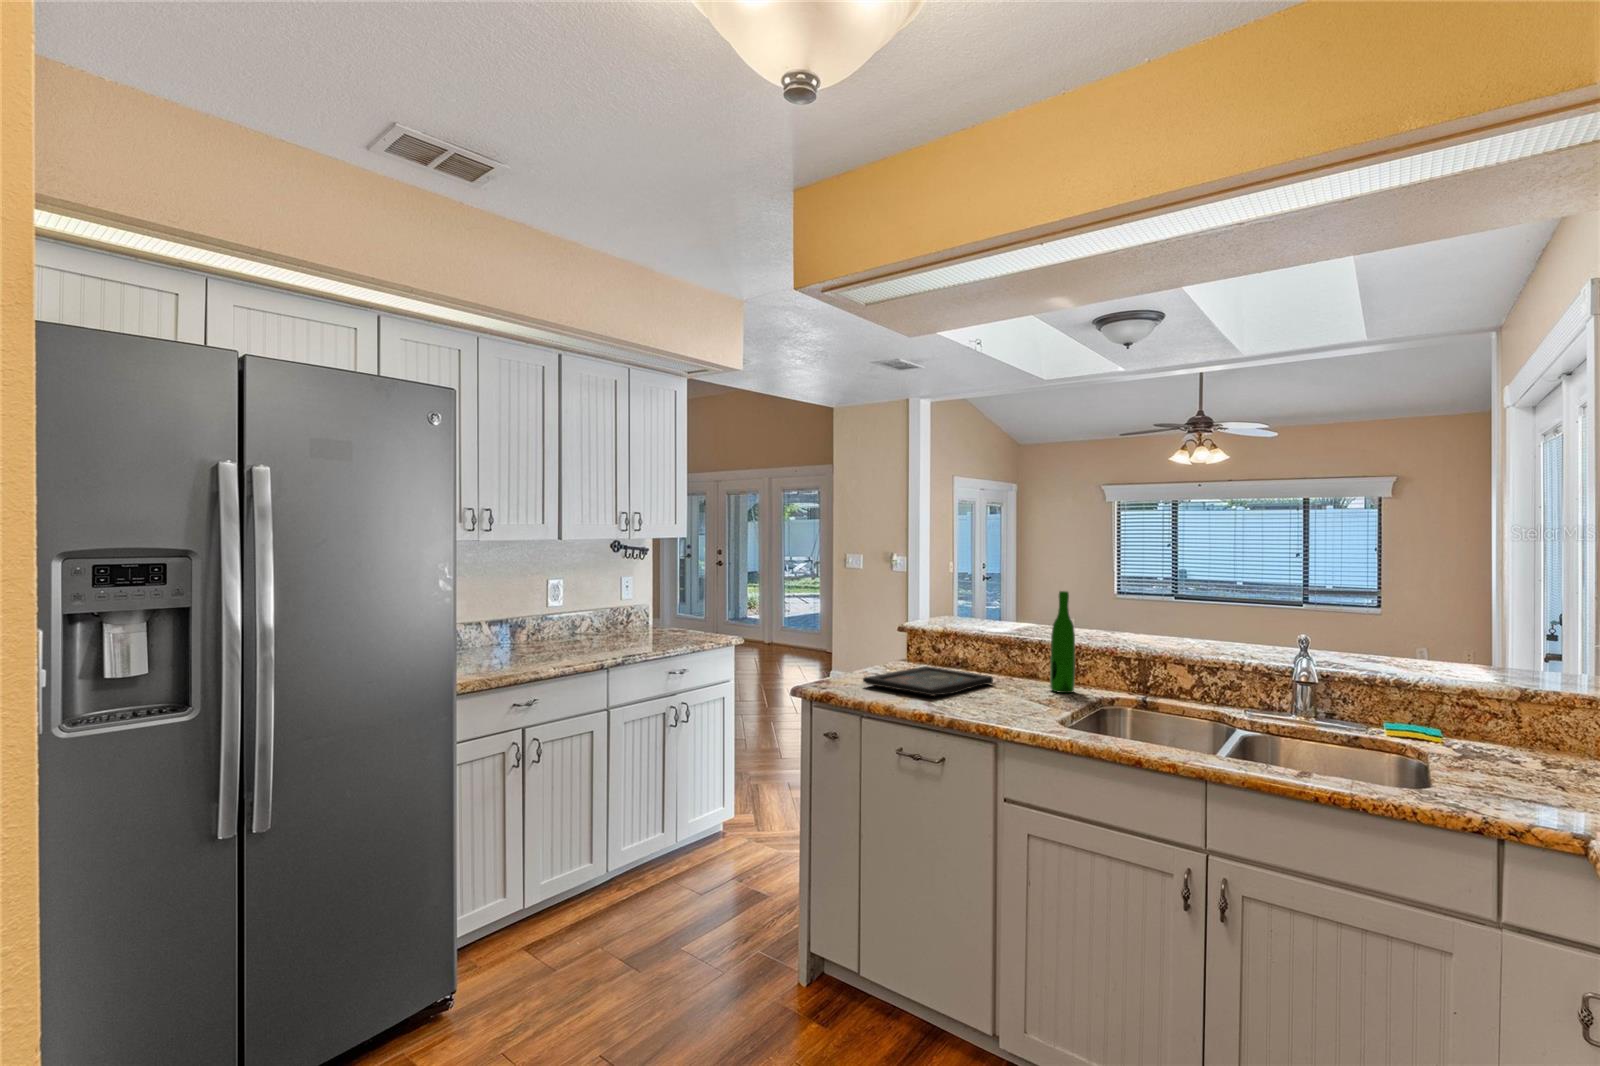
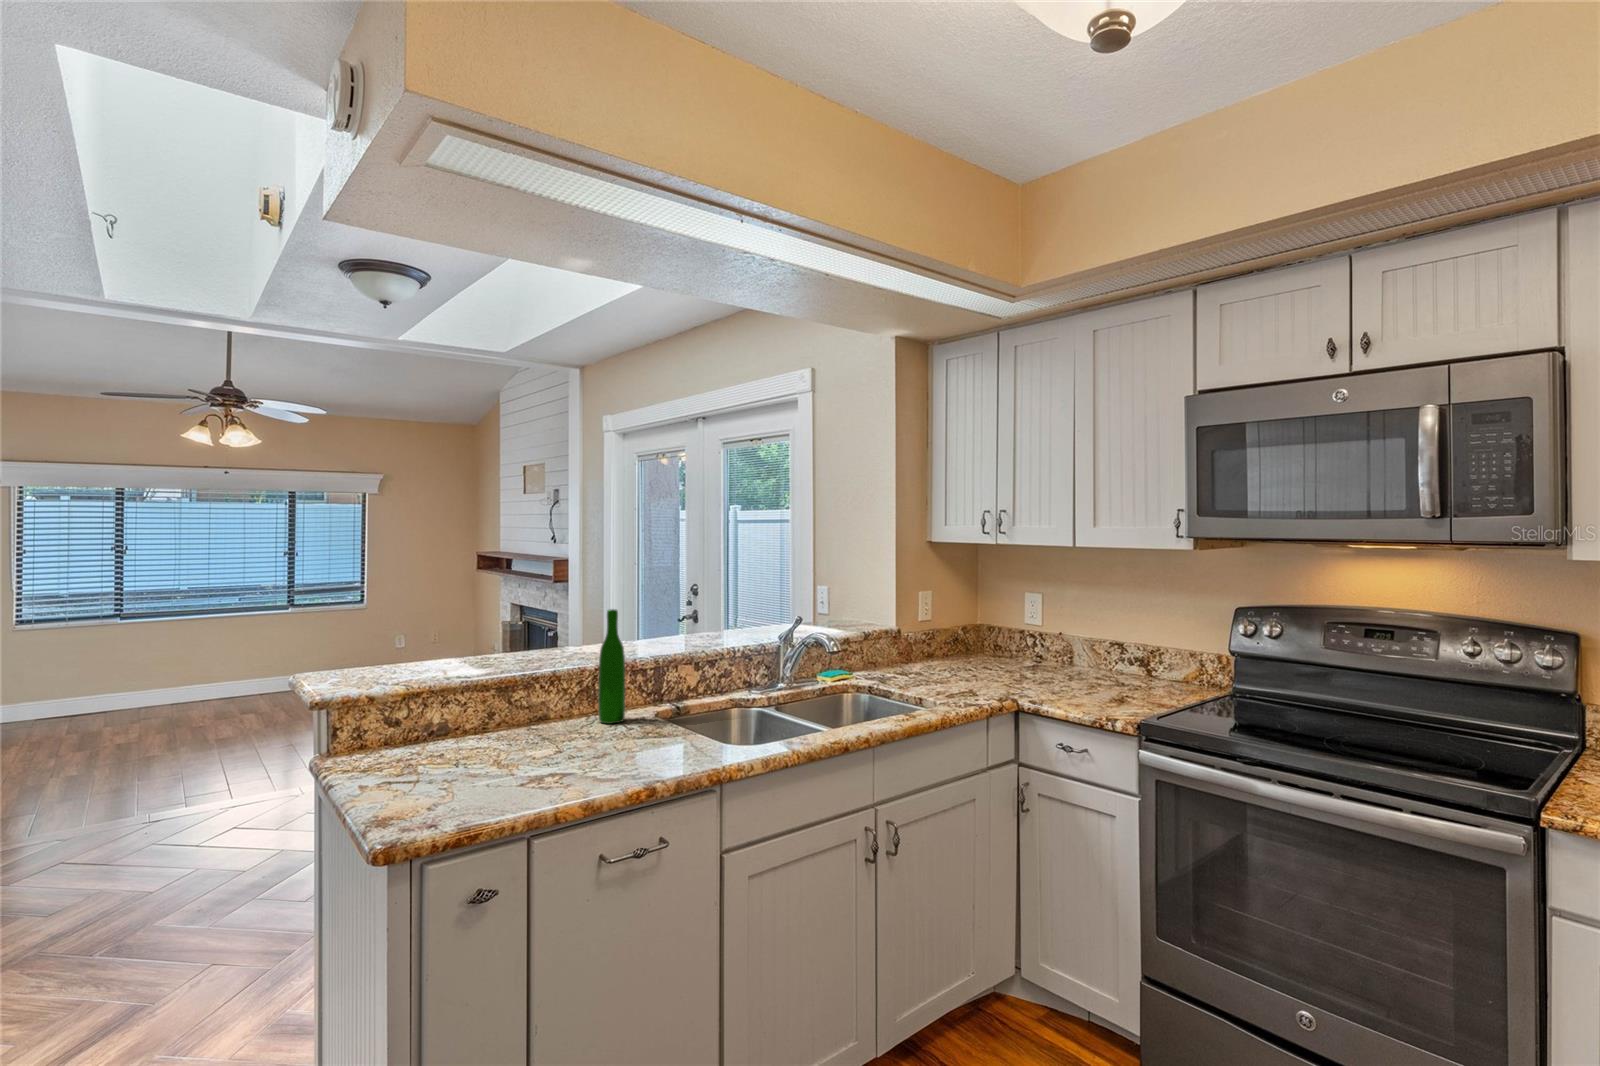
tray: present [863,666,993,696] -> none [438,728,612,788]

